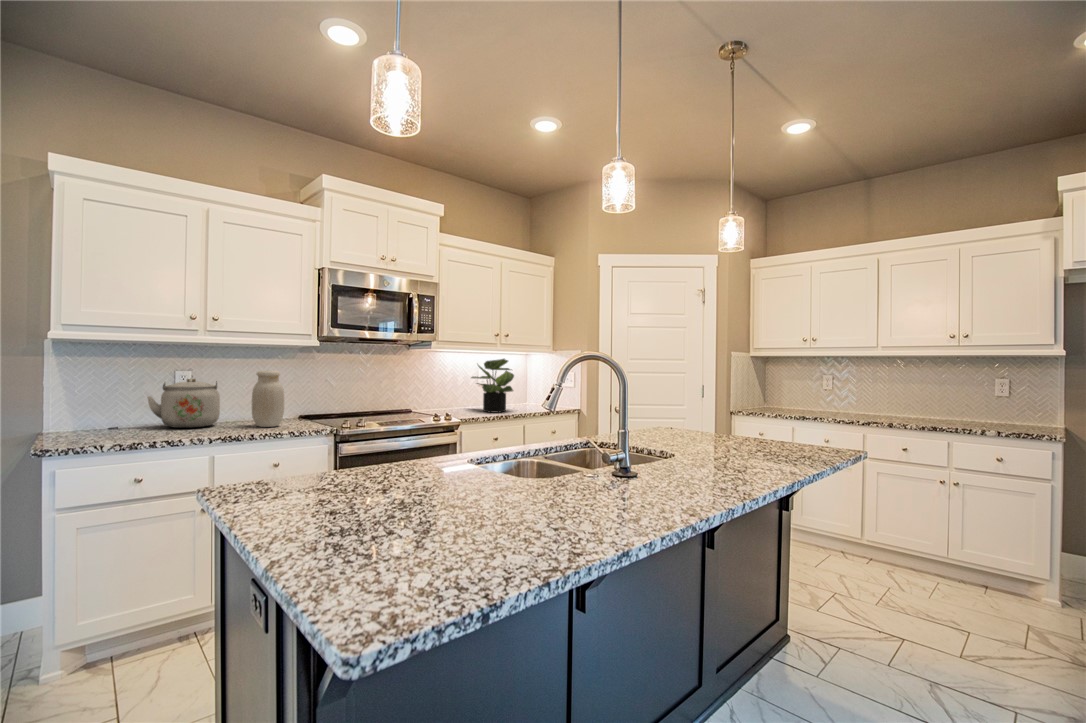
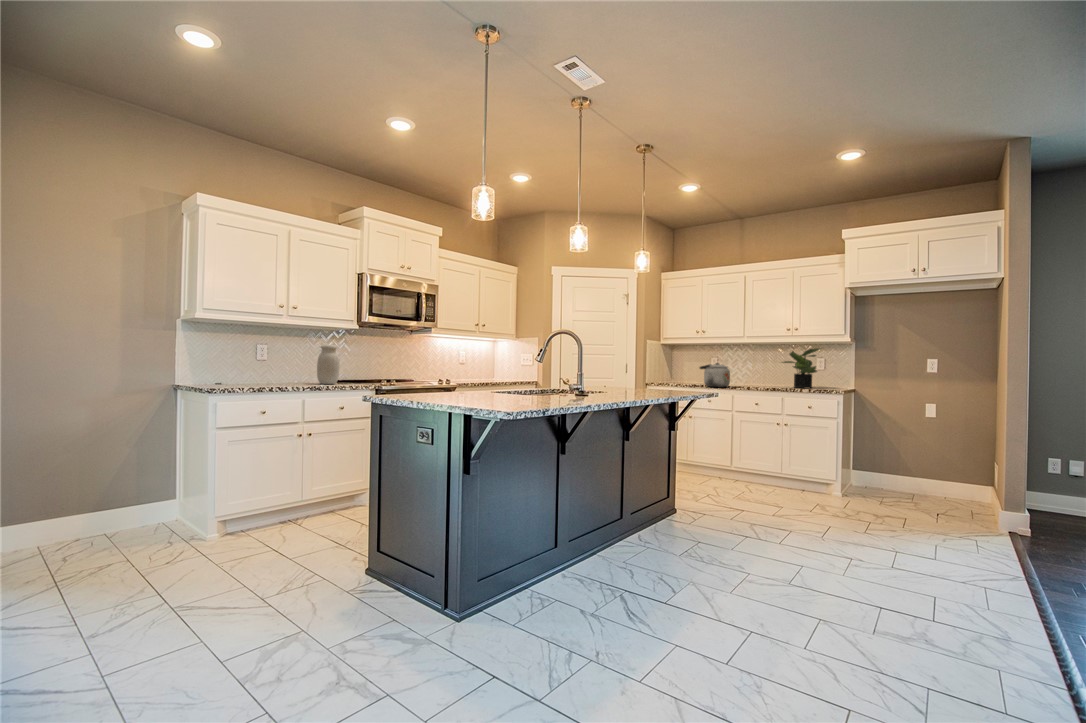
potted plant: present [471,359,514,413] -> present [782,348,821,388]
kettle: present [147,378,220,428] -> present [700,363,730,387]

